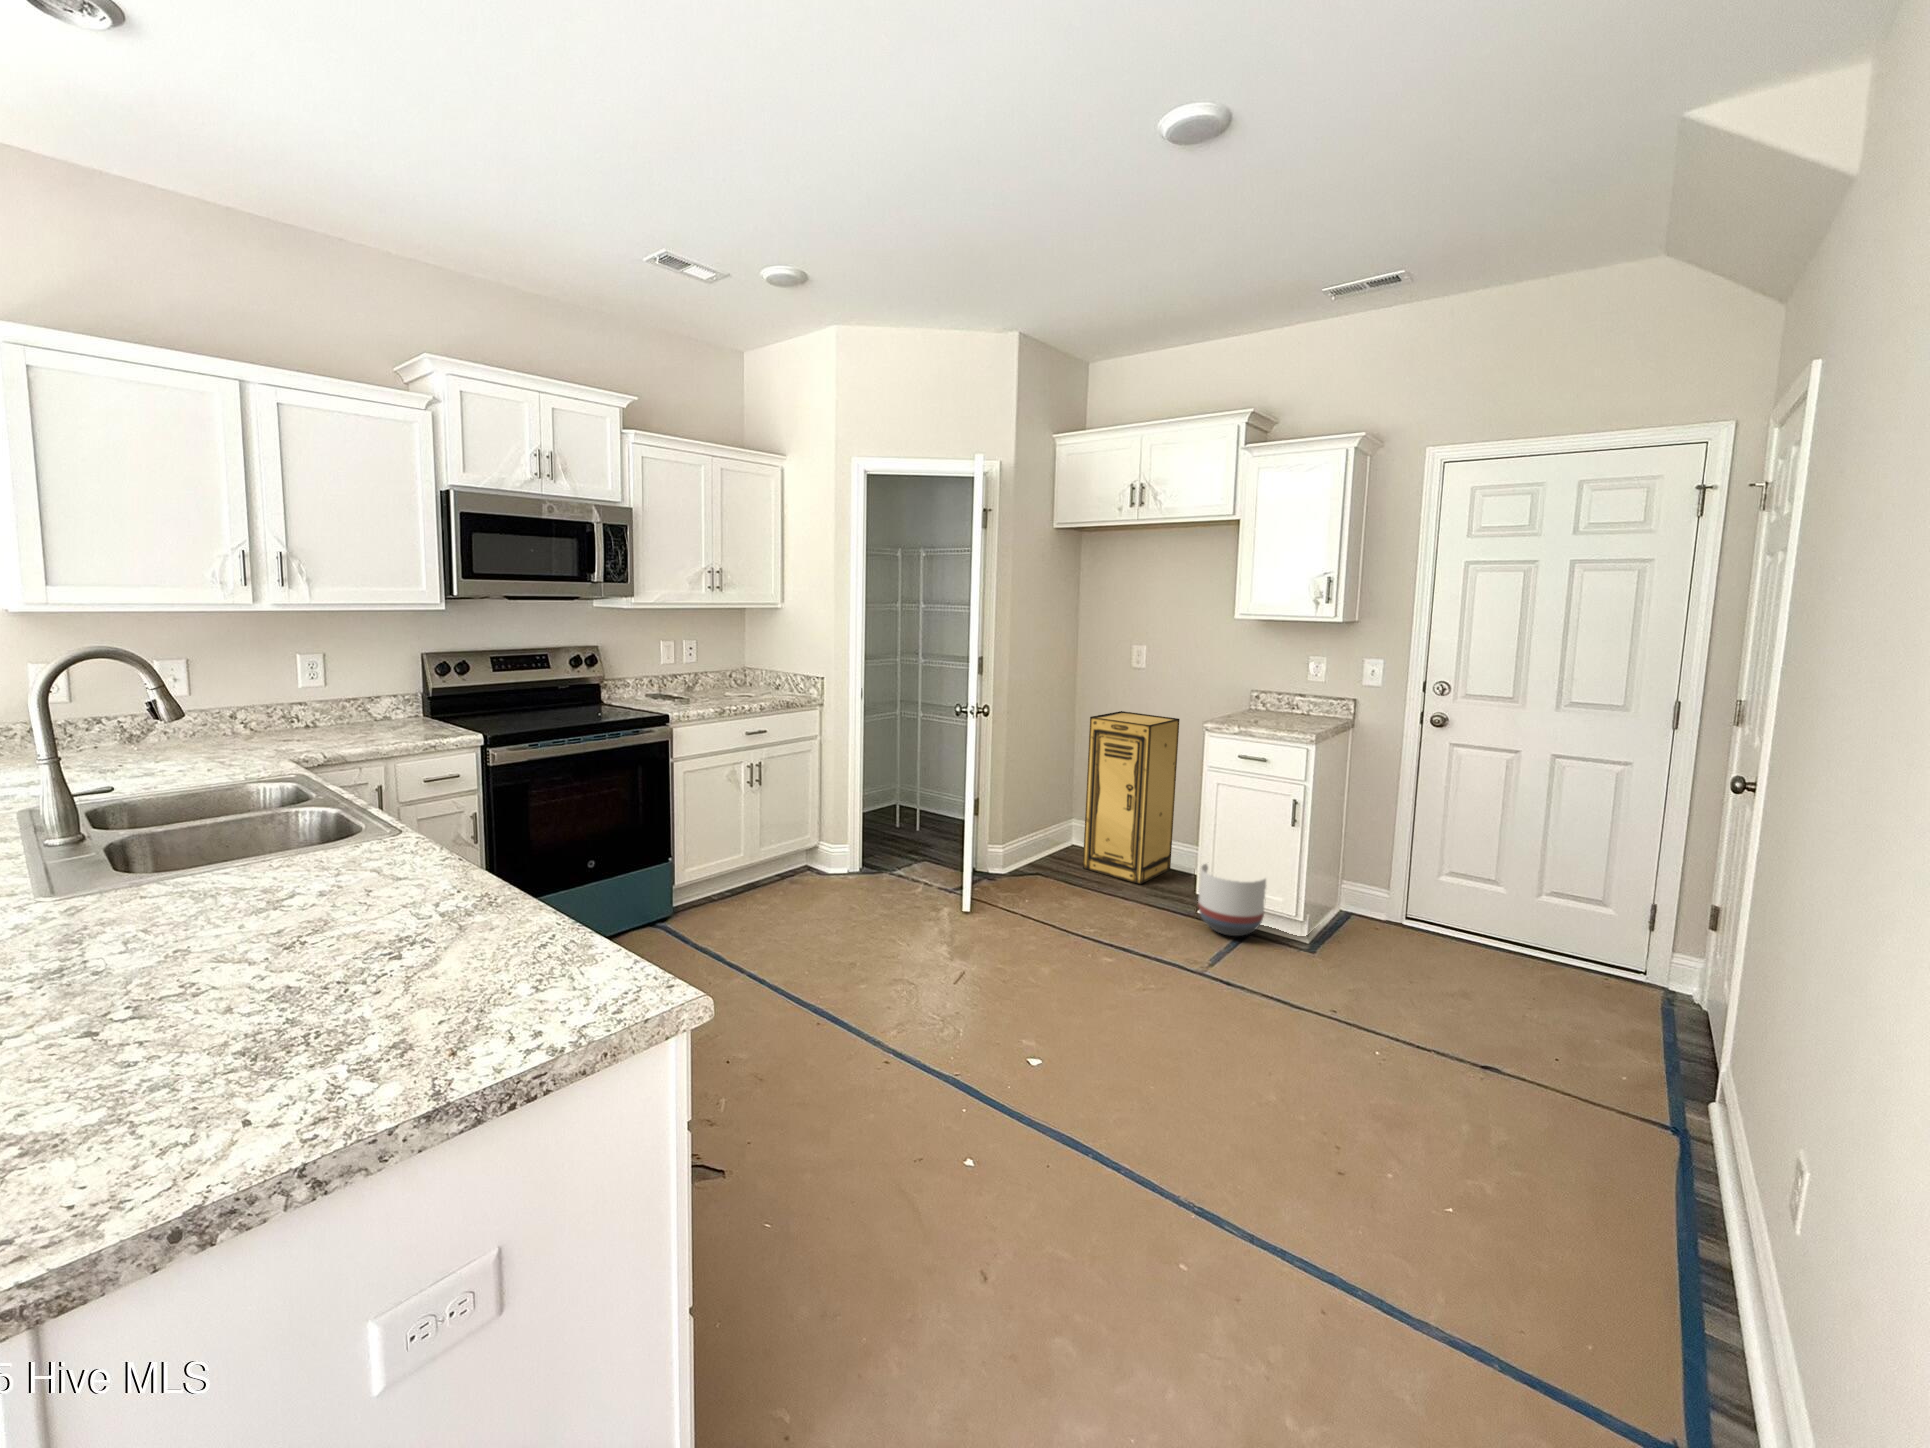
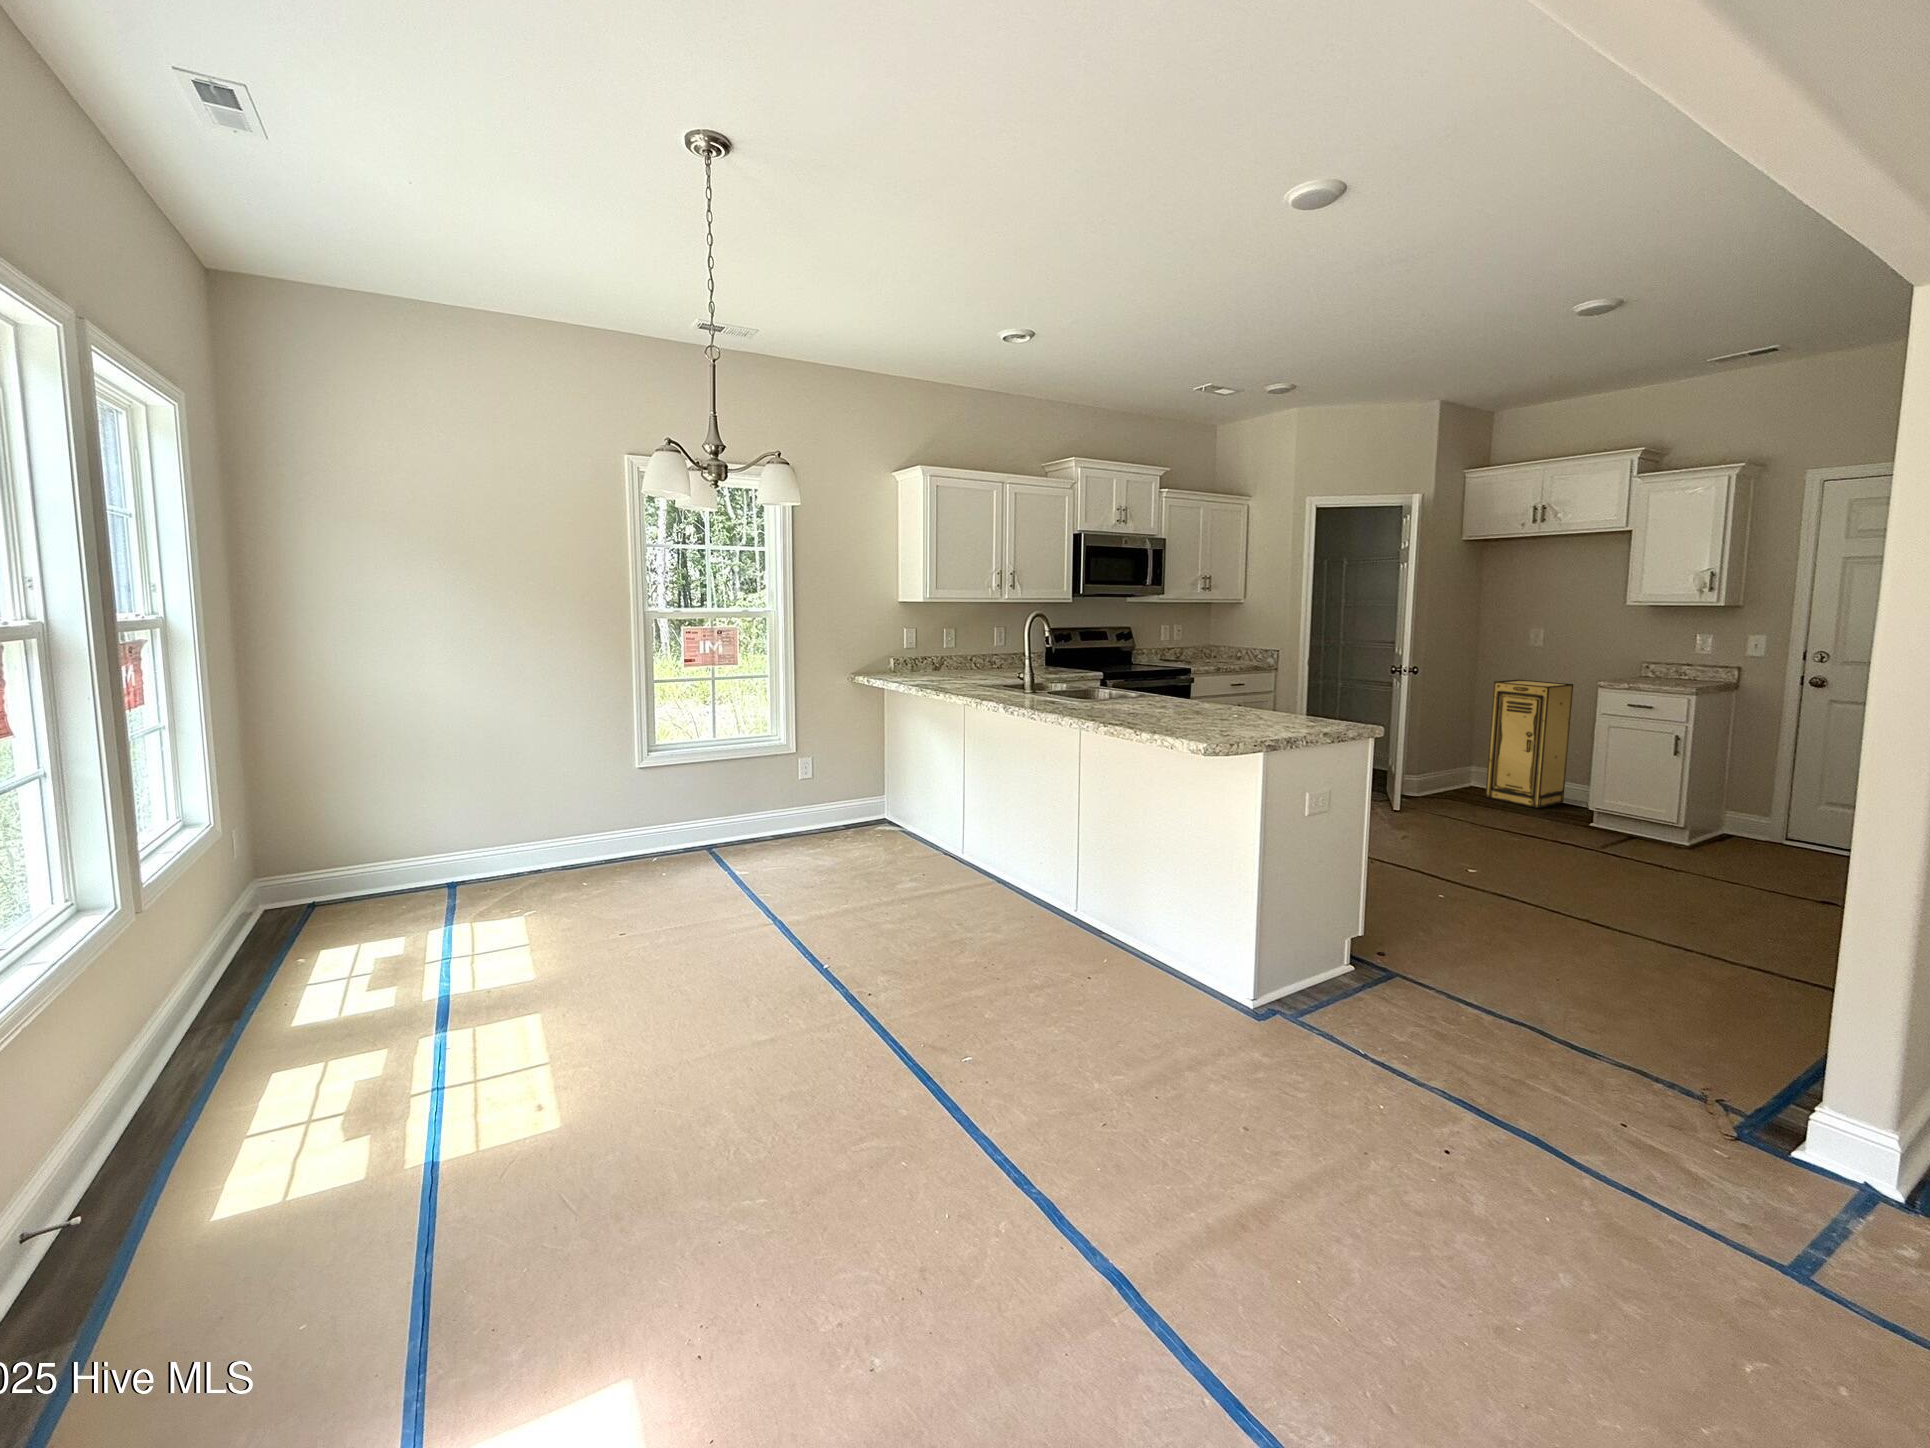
planter: present [1198,864,1266,936] -> none [1592,786,1653,838]

